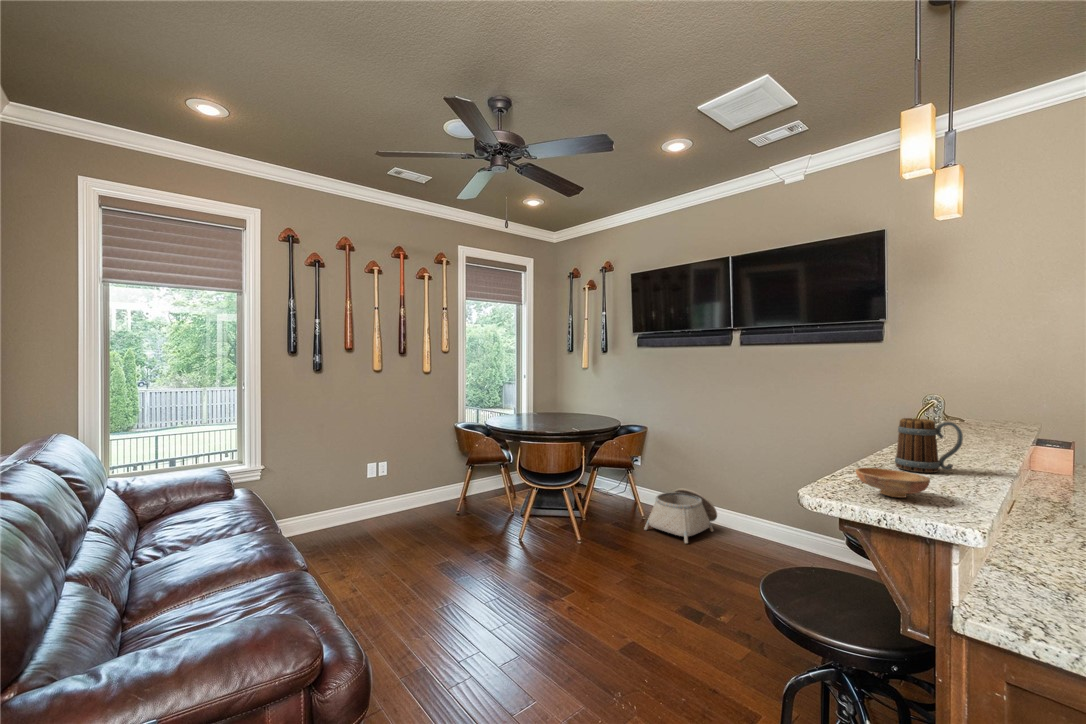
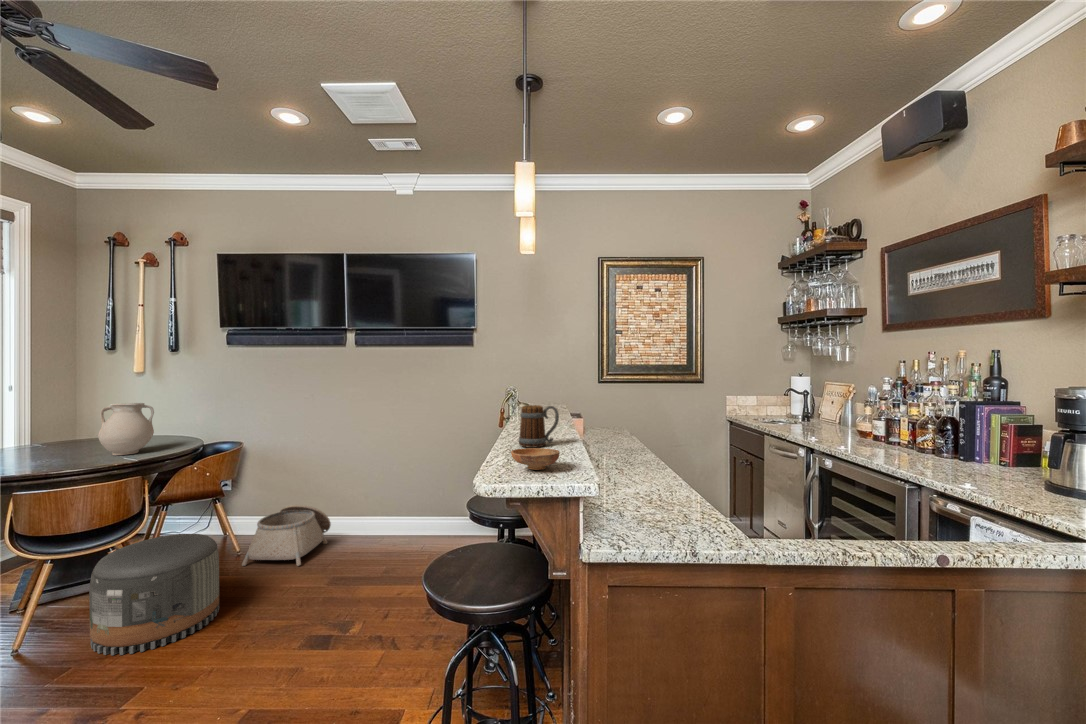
vase: none [559,390,589,426] -> present [98,403,154,455]
pouf: none [552,490,625,570] -> present [89,534,219,655]

